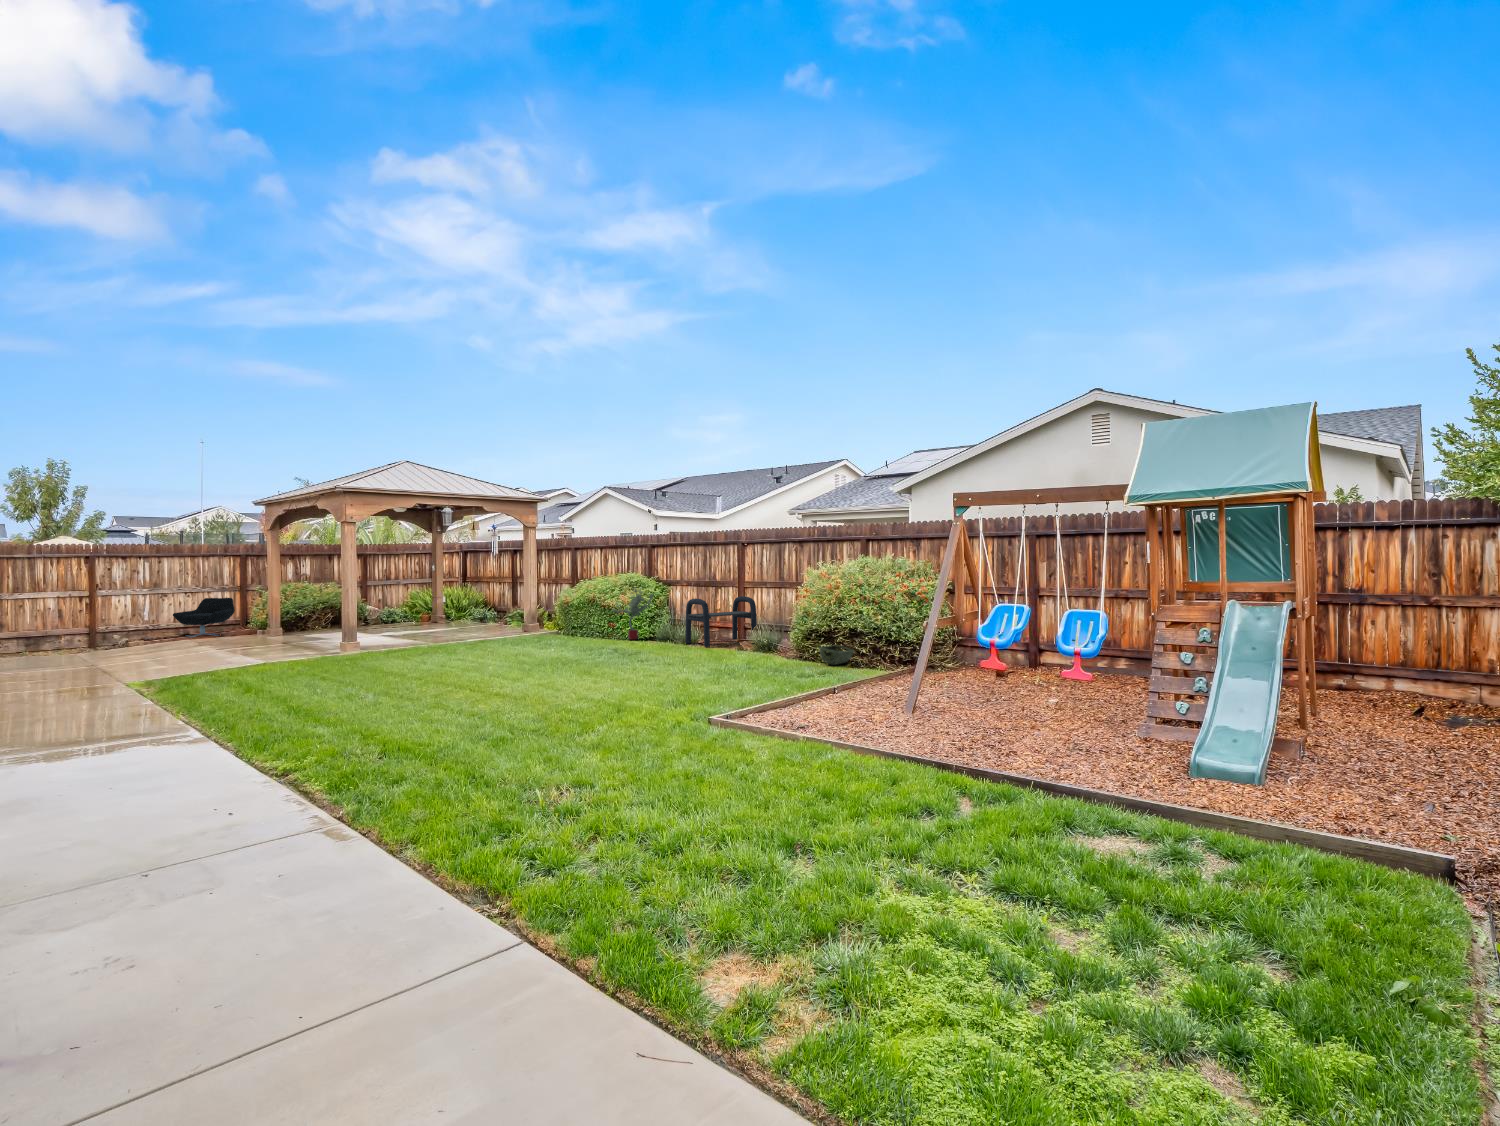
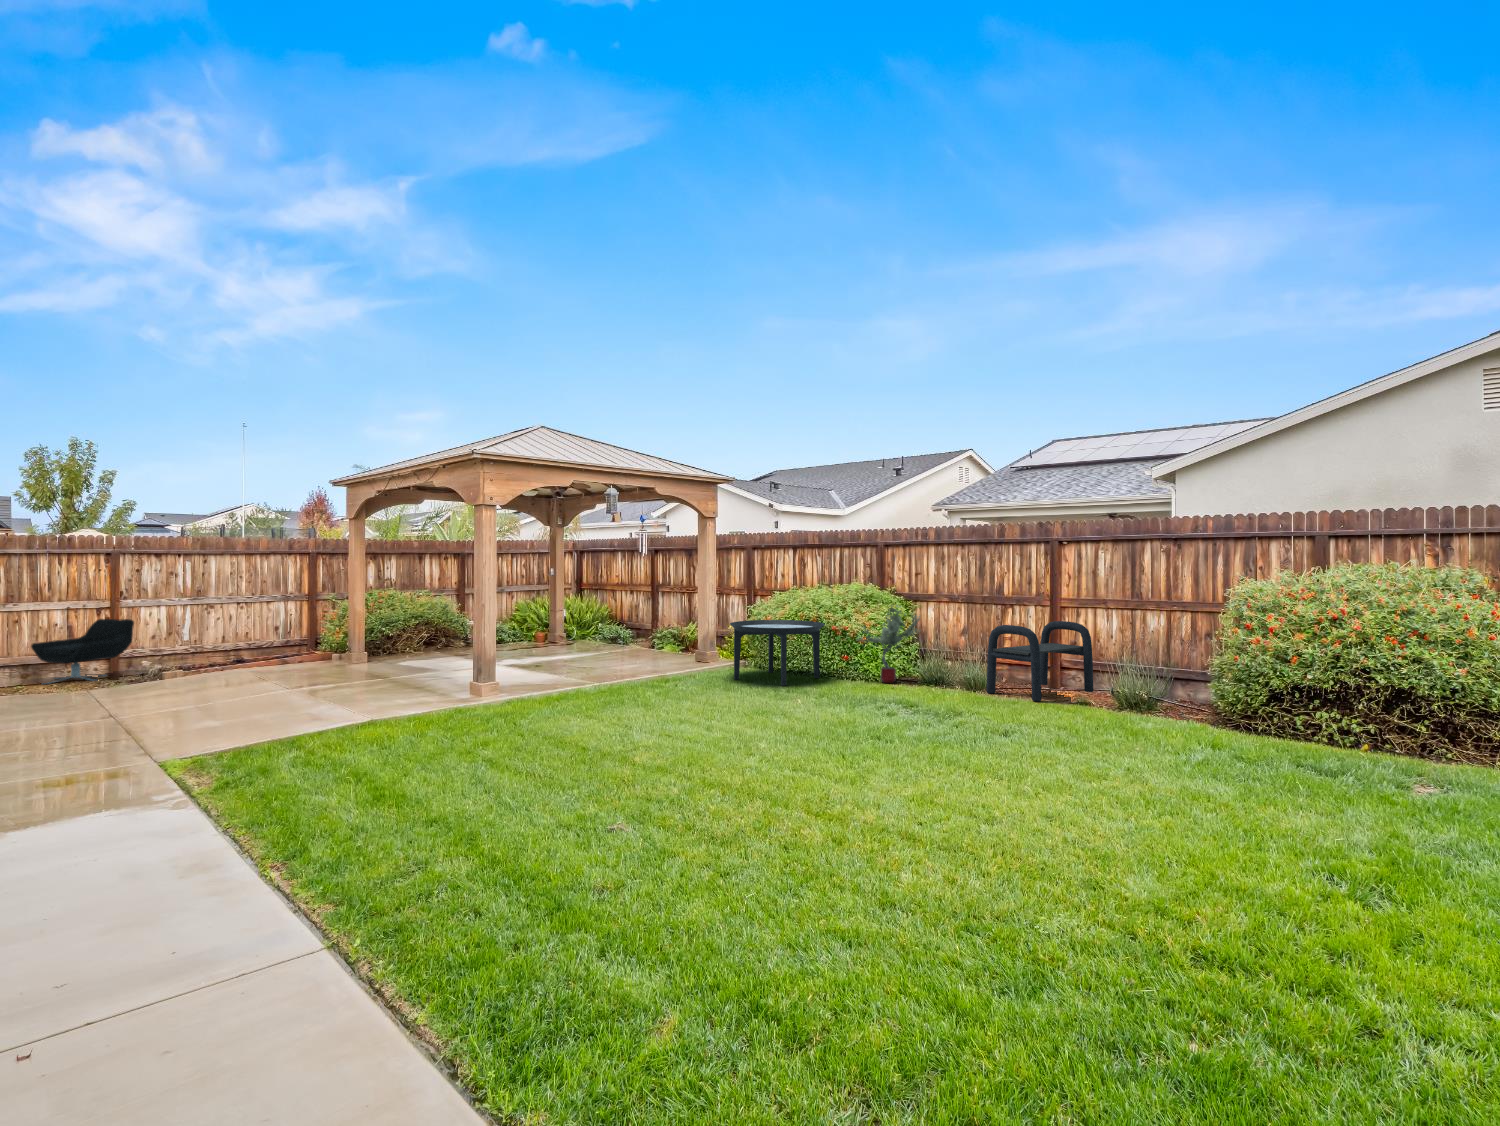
lounge chair: present [173,598,235,637] -> present [31,619,134,680]
round table: none [527,599,595,642] -> present [730,620,825,686]
woven basket: present [819,645,854,665] -> none [1336,714,1393,755]

